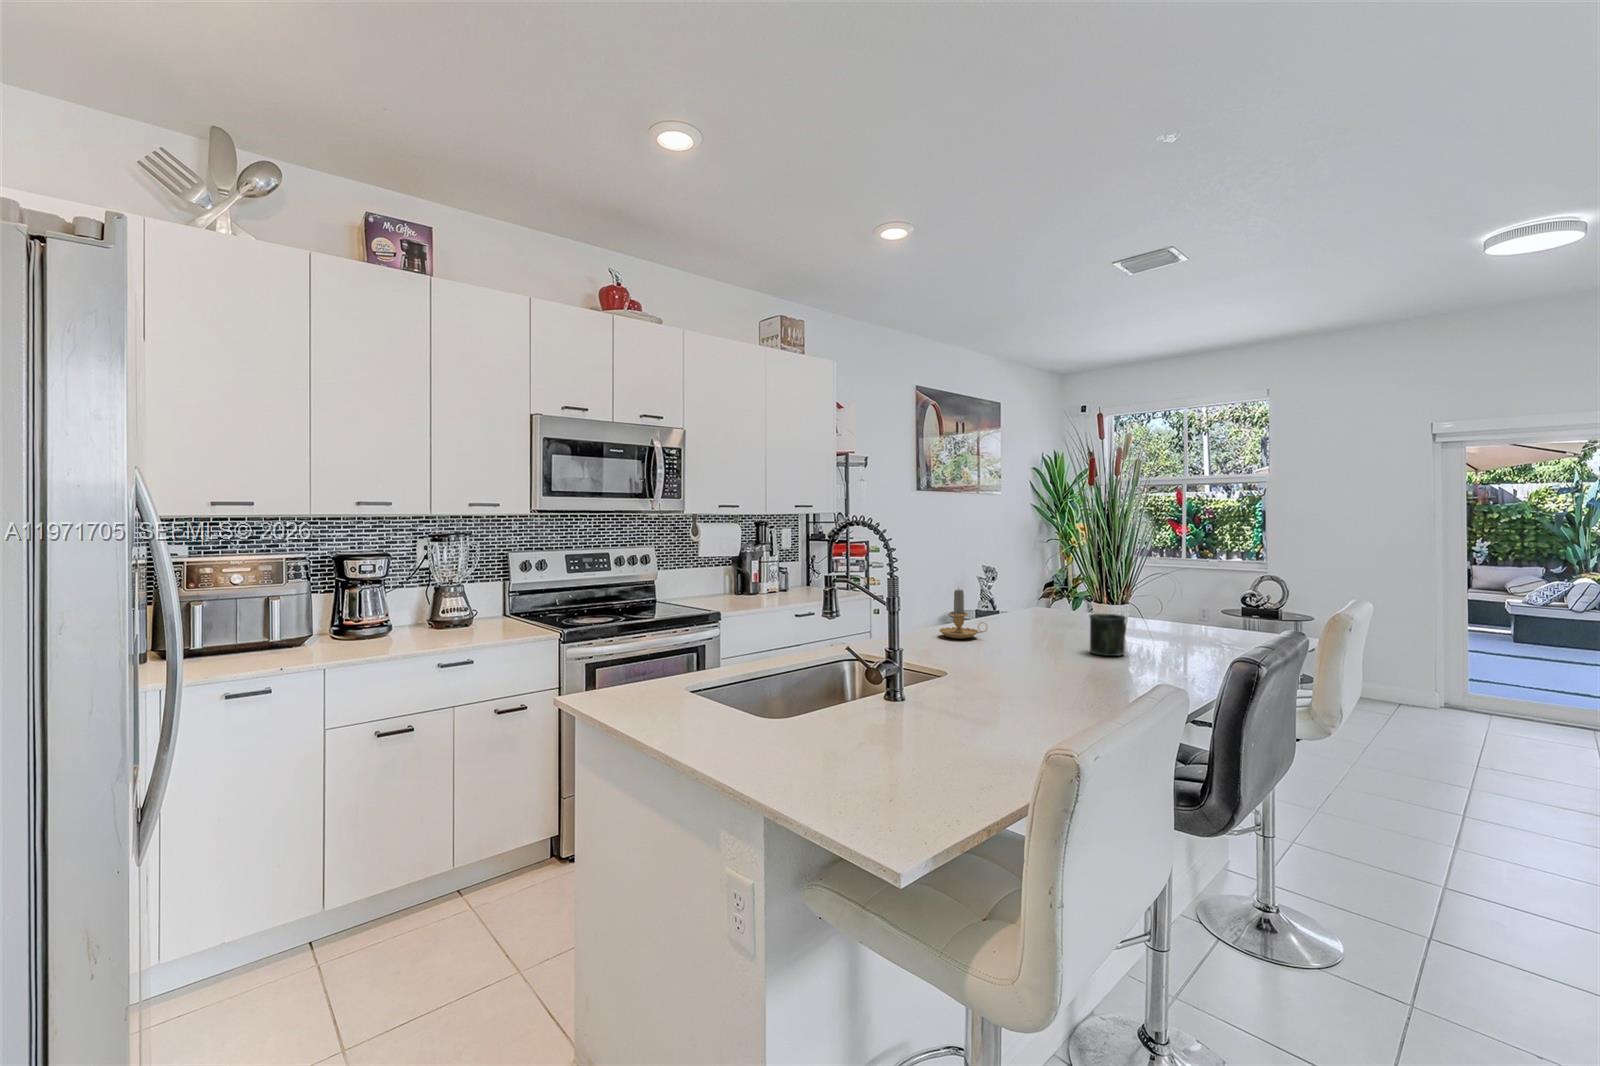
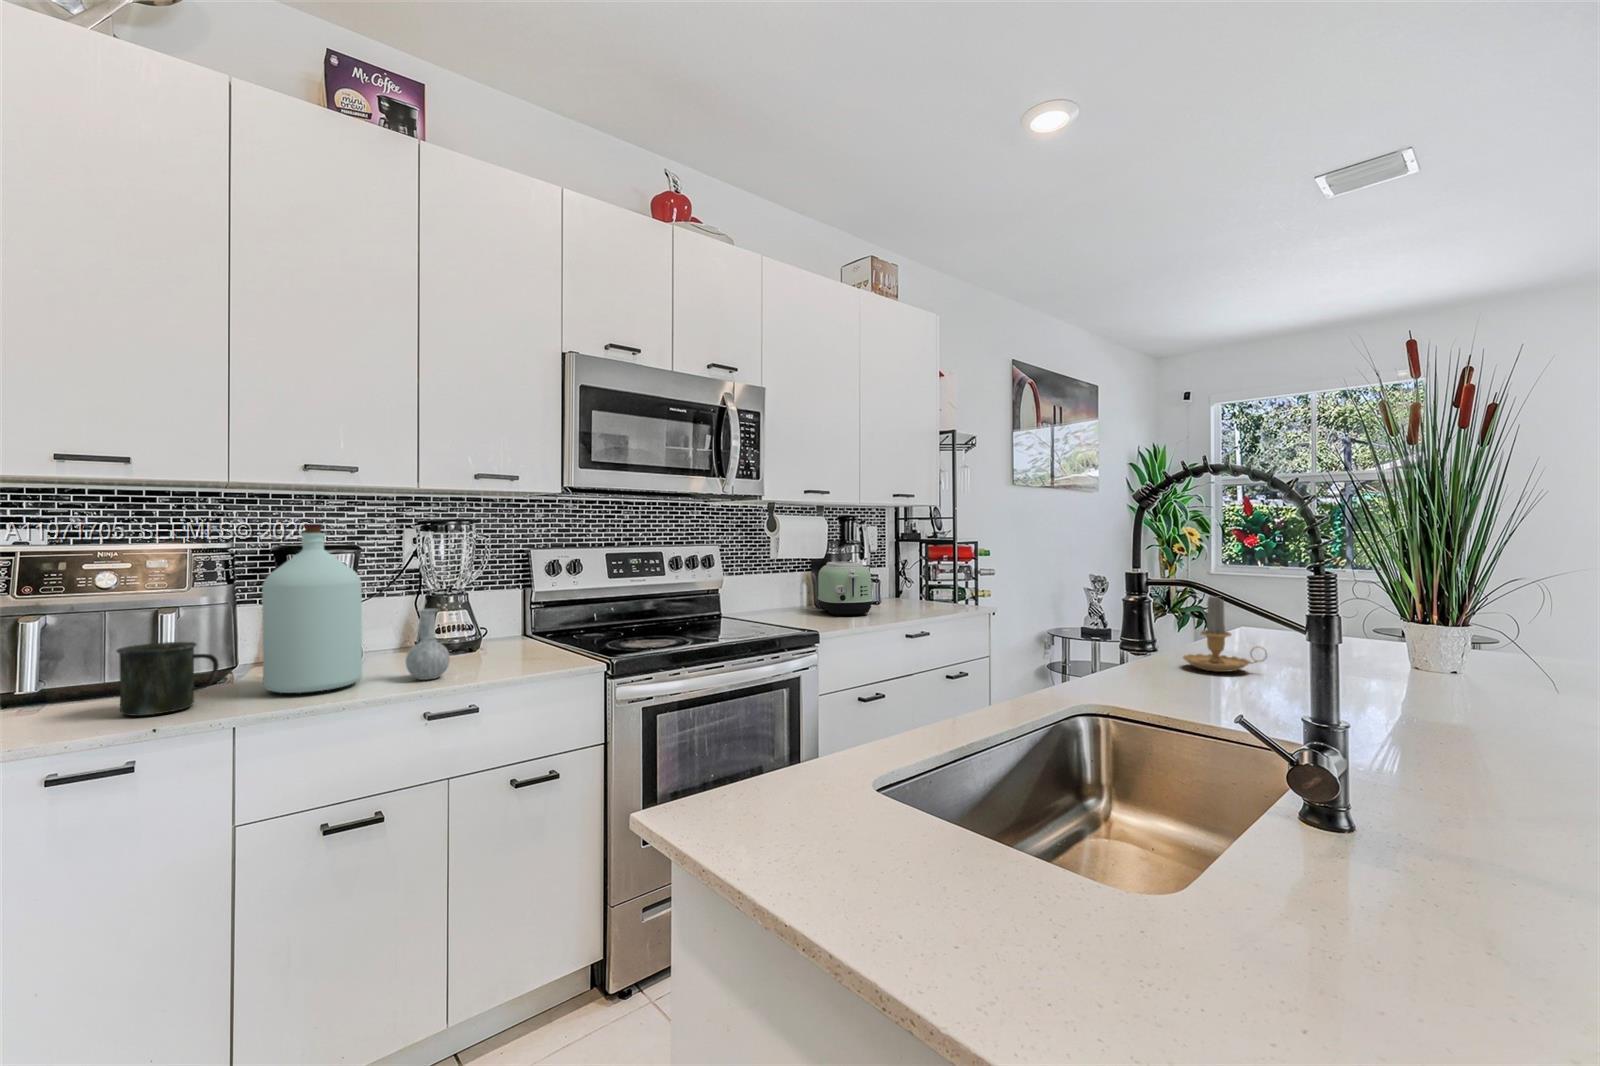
bottle: none [333,542,453,651] -> present [262,524,450,693]
toaster: none [732,559,772,601] -> present [818,562,872,616]
mug: present [1089,614,1126,656] -> present [117,642,219,716]

